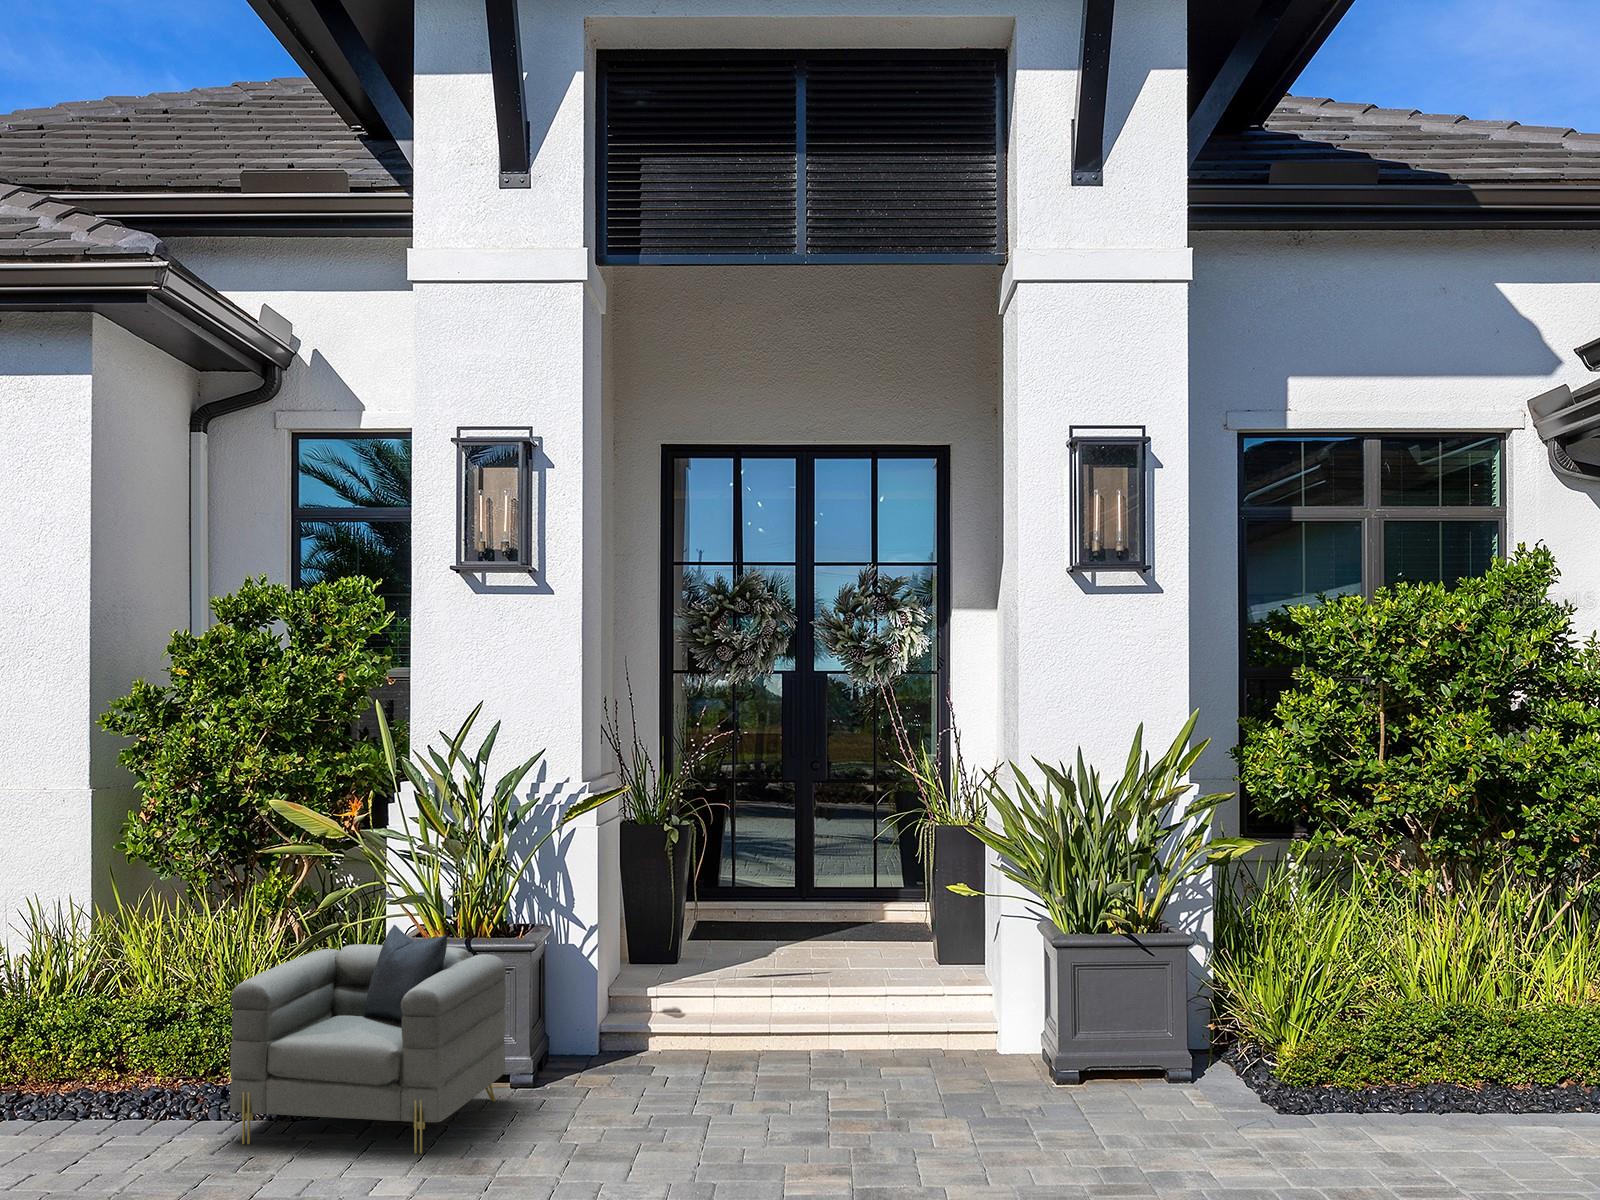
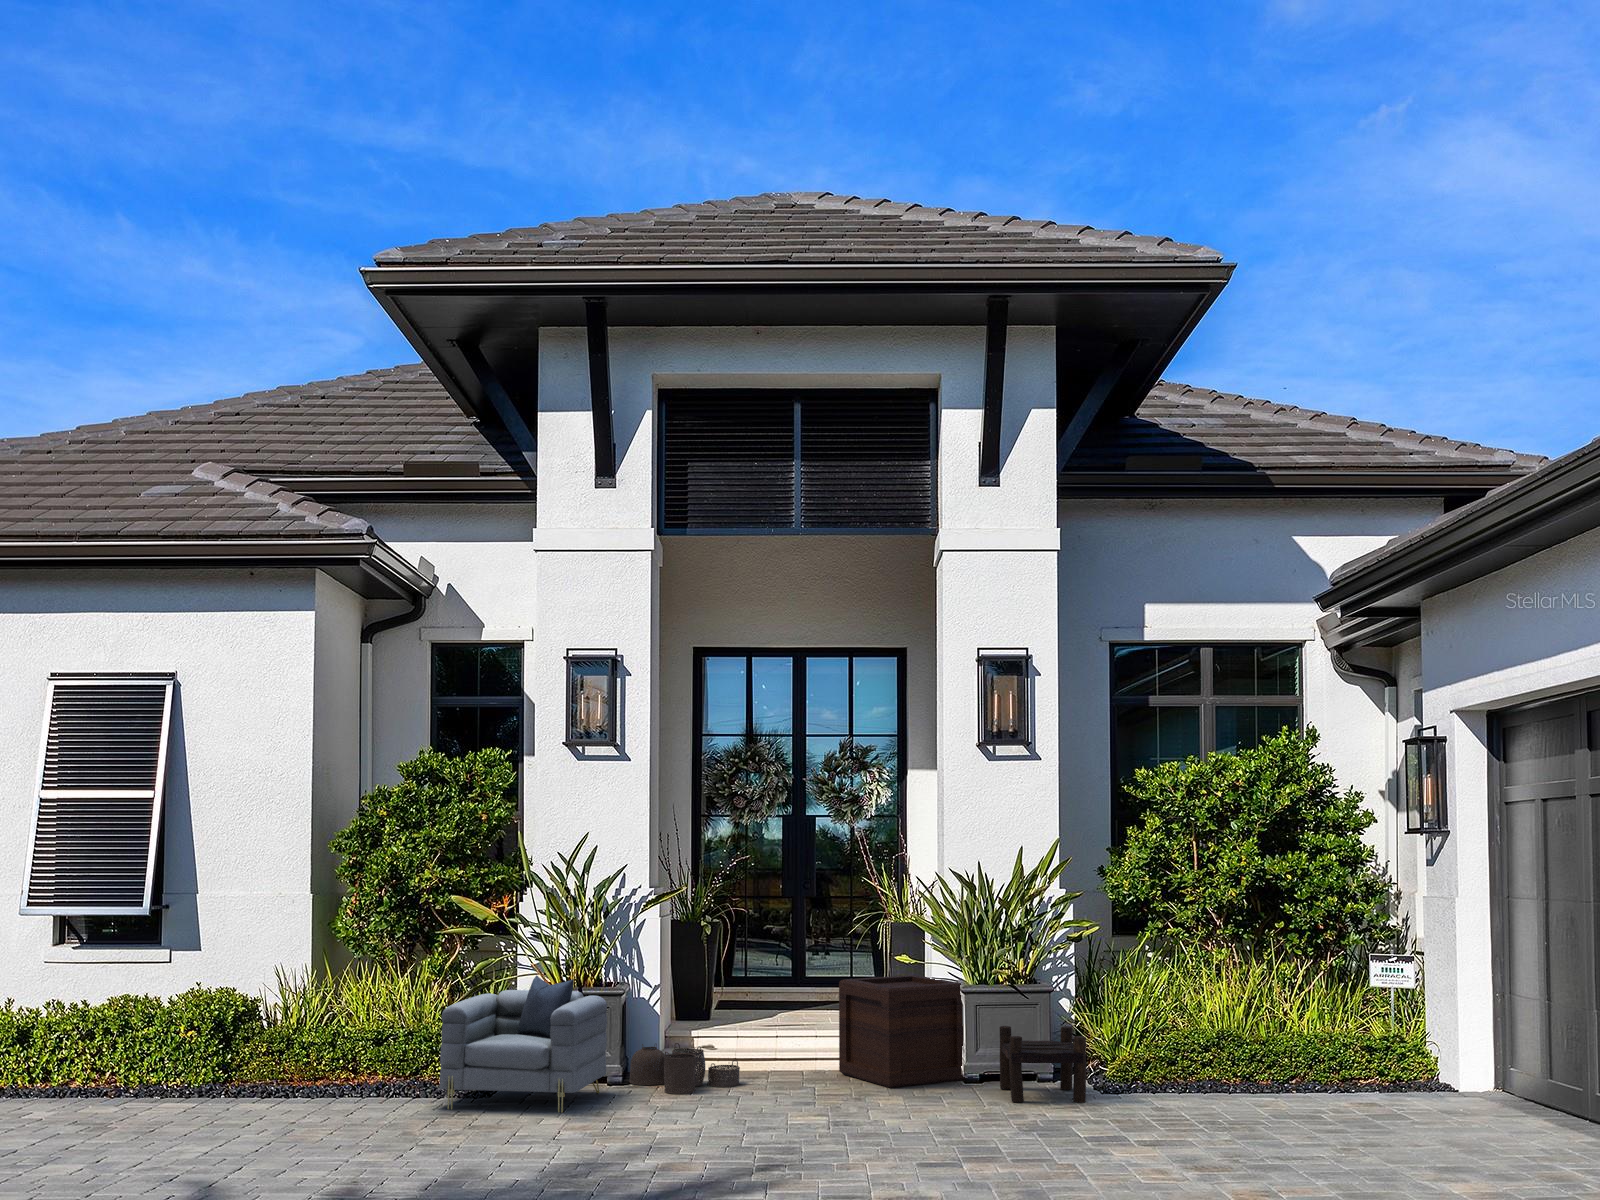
wooden crate: none [862,908,1058,1090] -> present [839,975,967,1088]
stool: none [1111,998,1257,1129] -> present [1000,1026,1086,1103]
woven basket: none [547,1017,713,1104] -> present [629,1043,740,1094]

